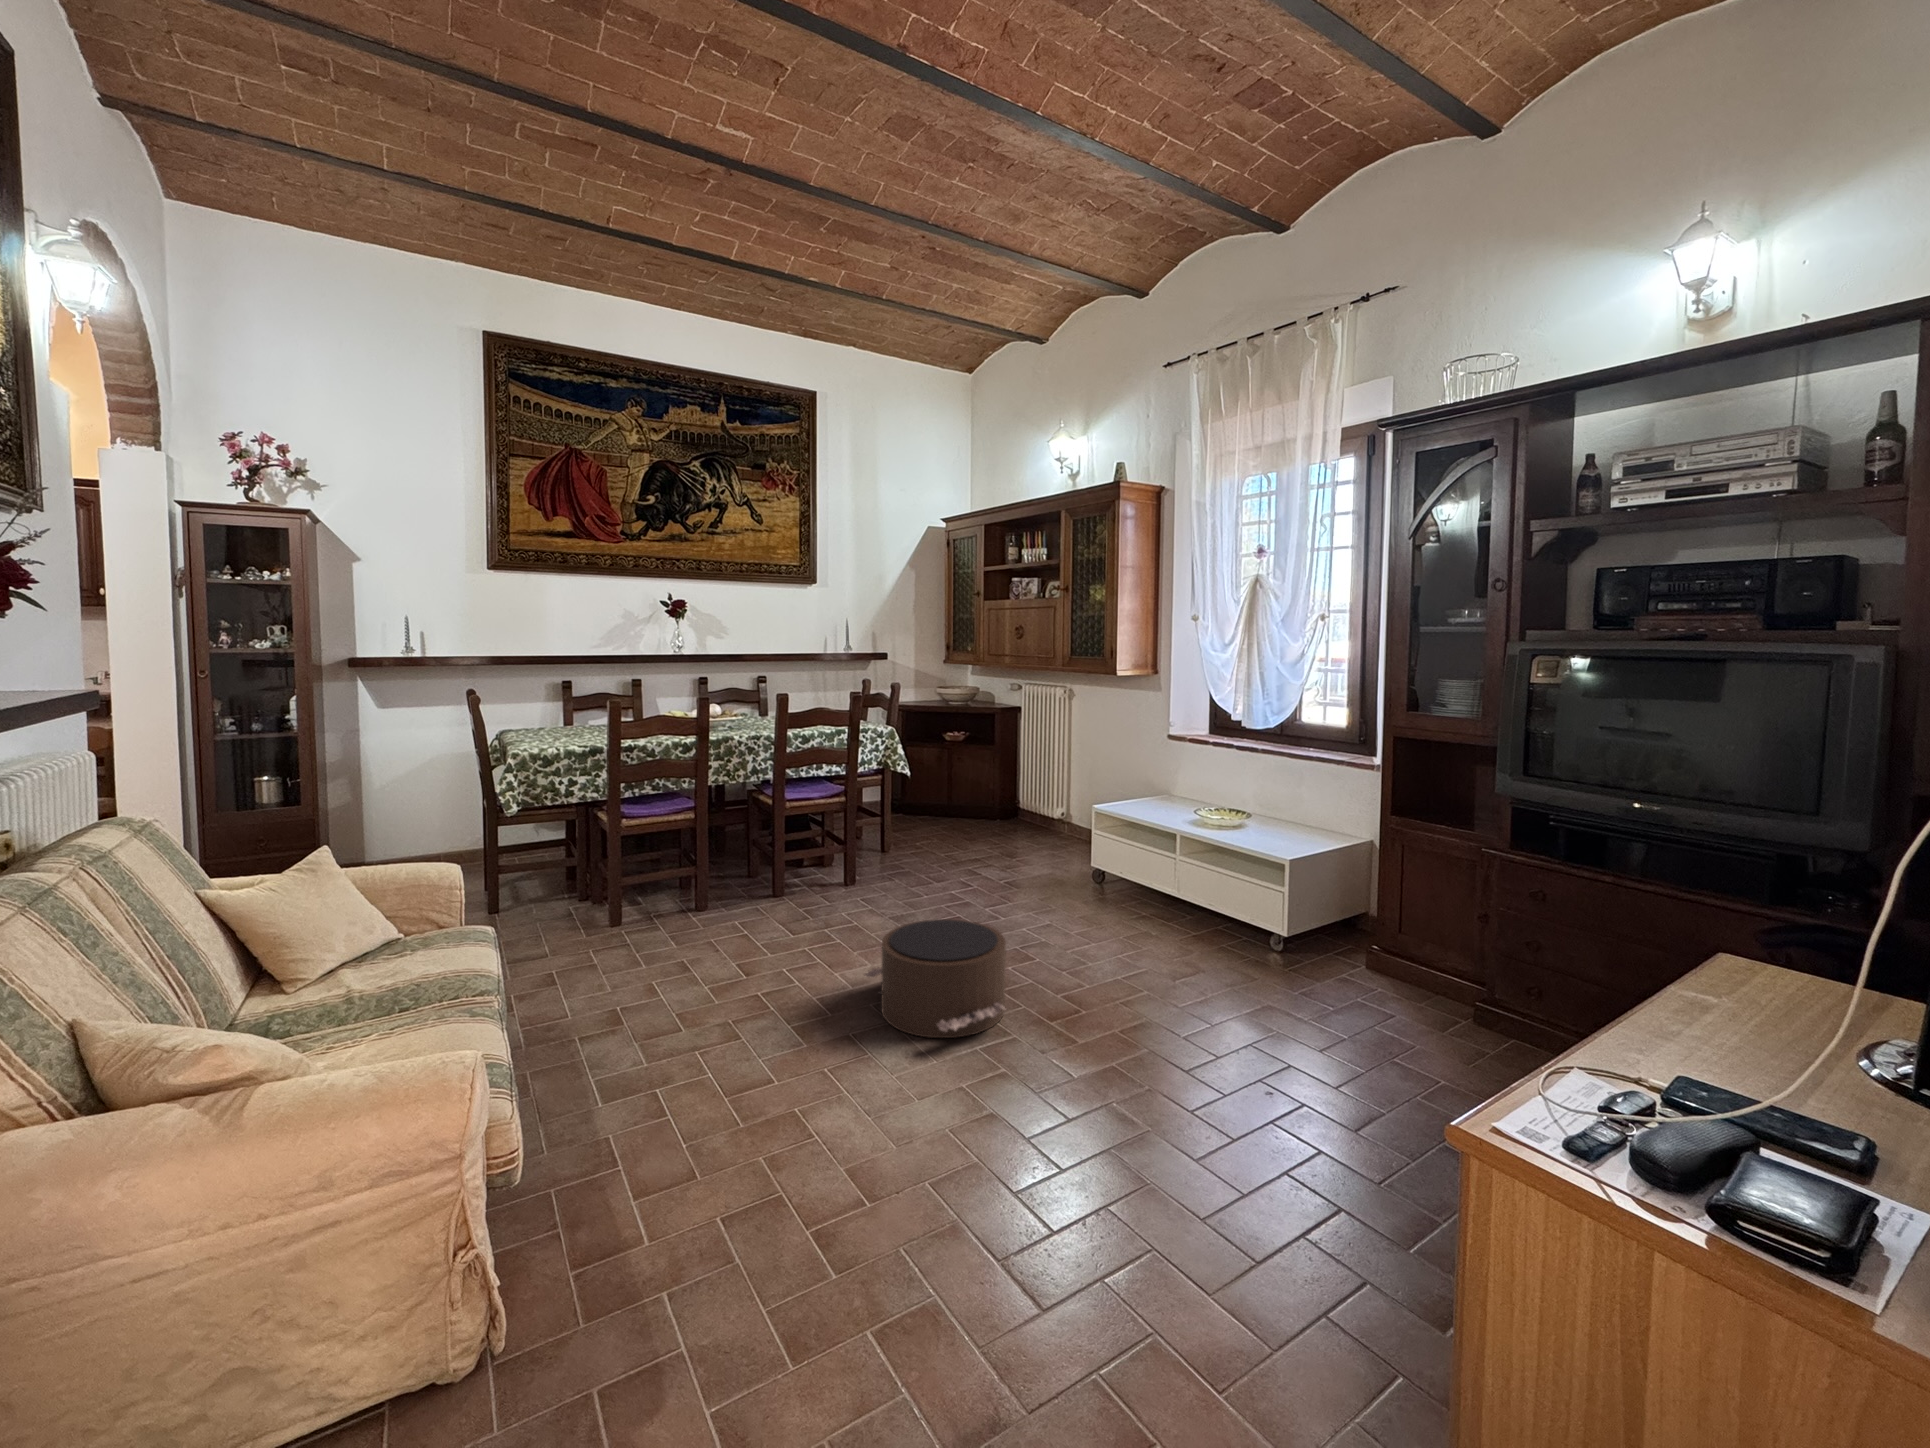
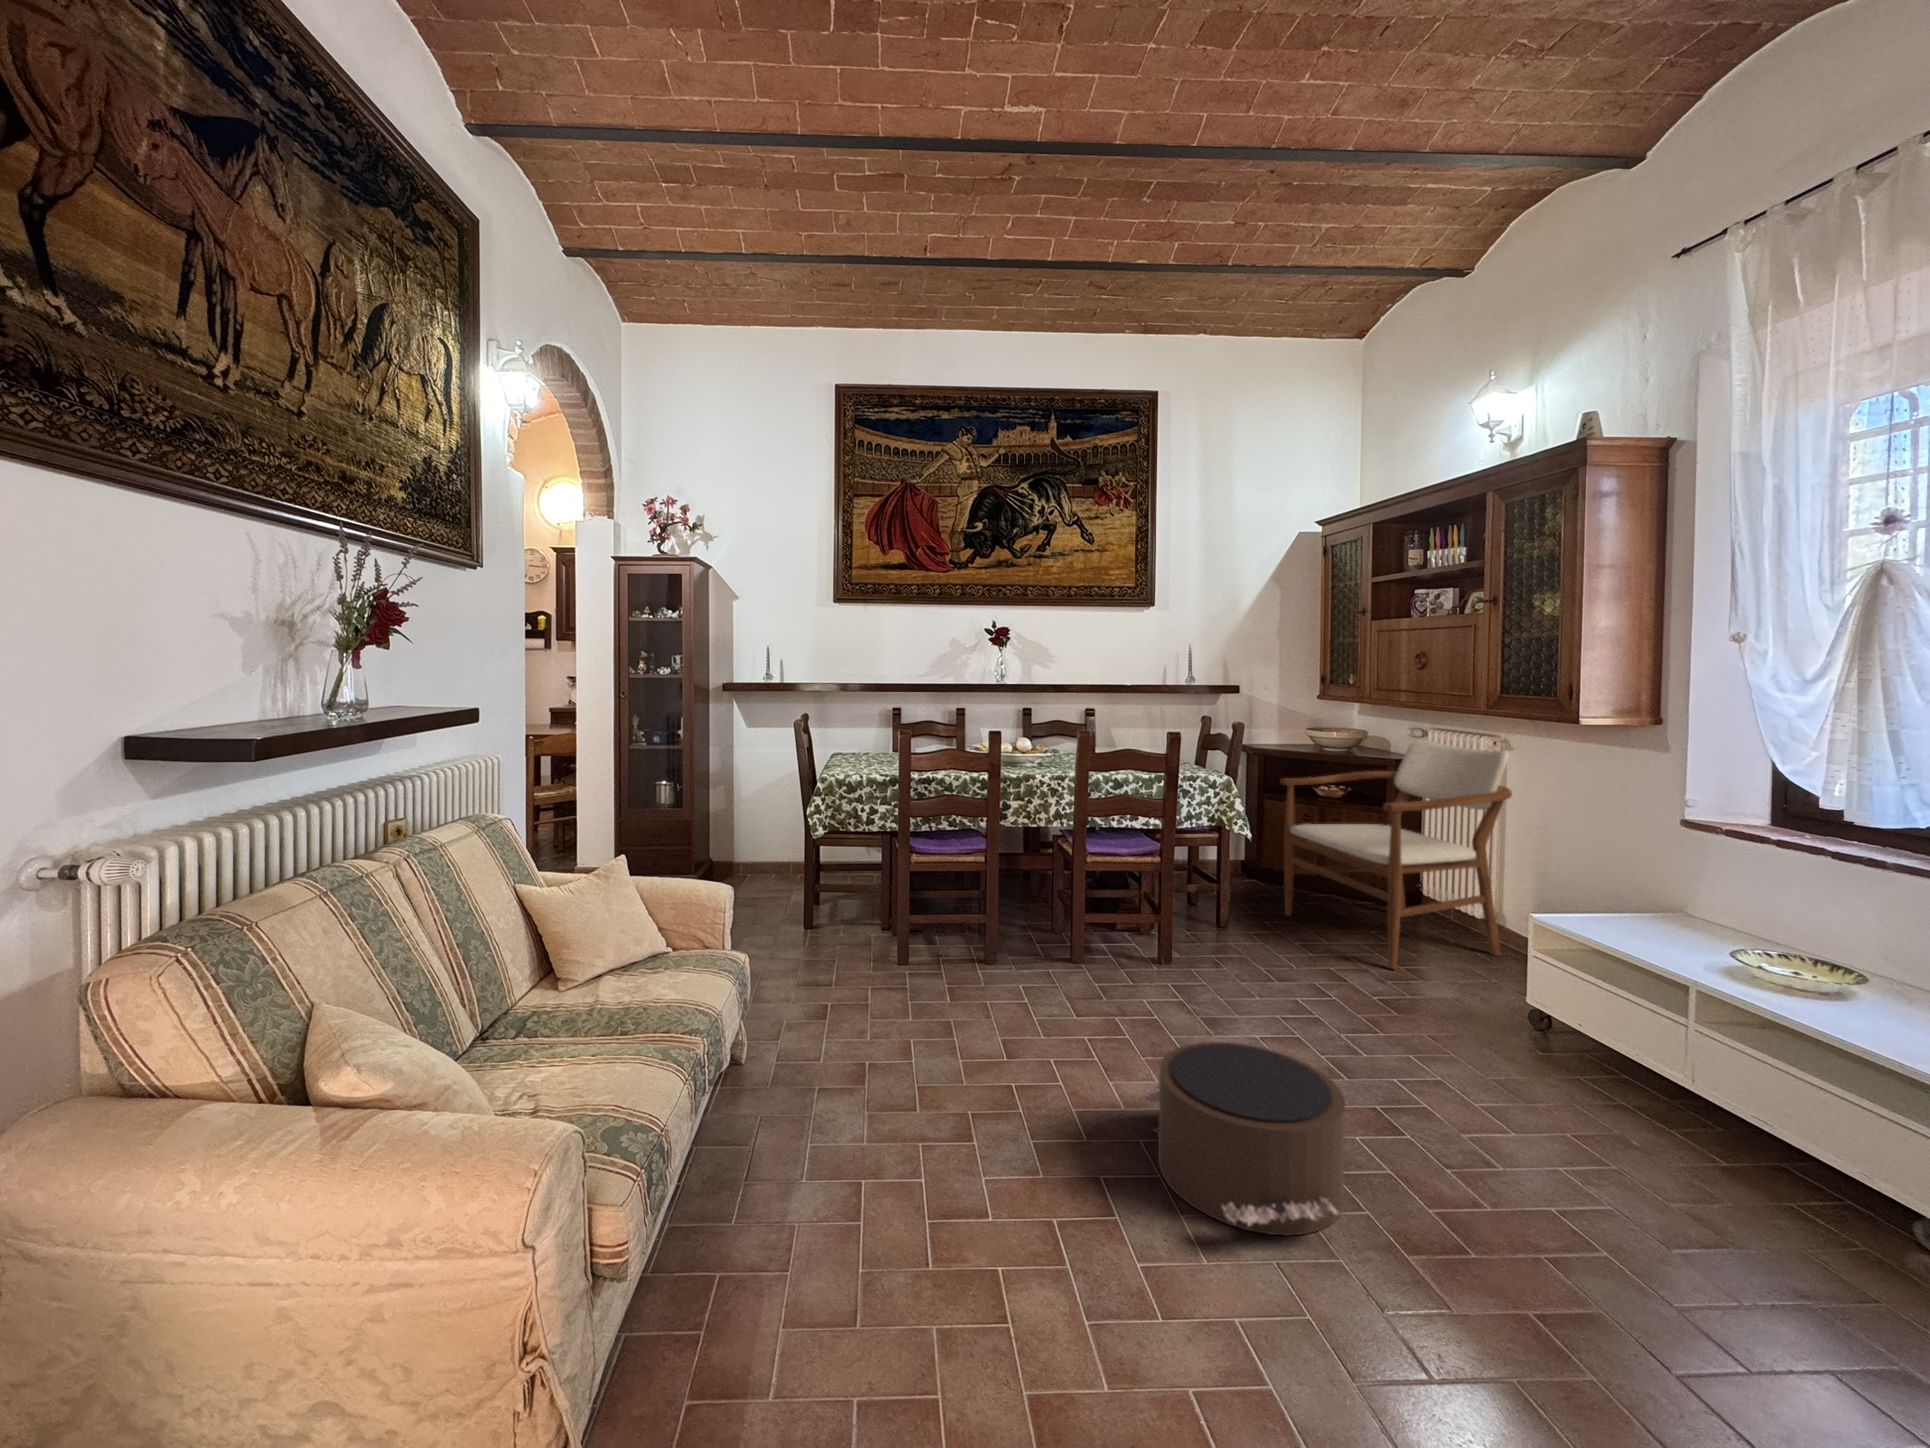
armchair: none [925,693,1077,863] -> present [1280,740,1512,969]

